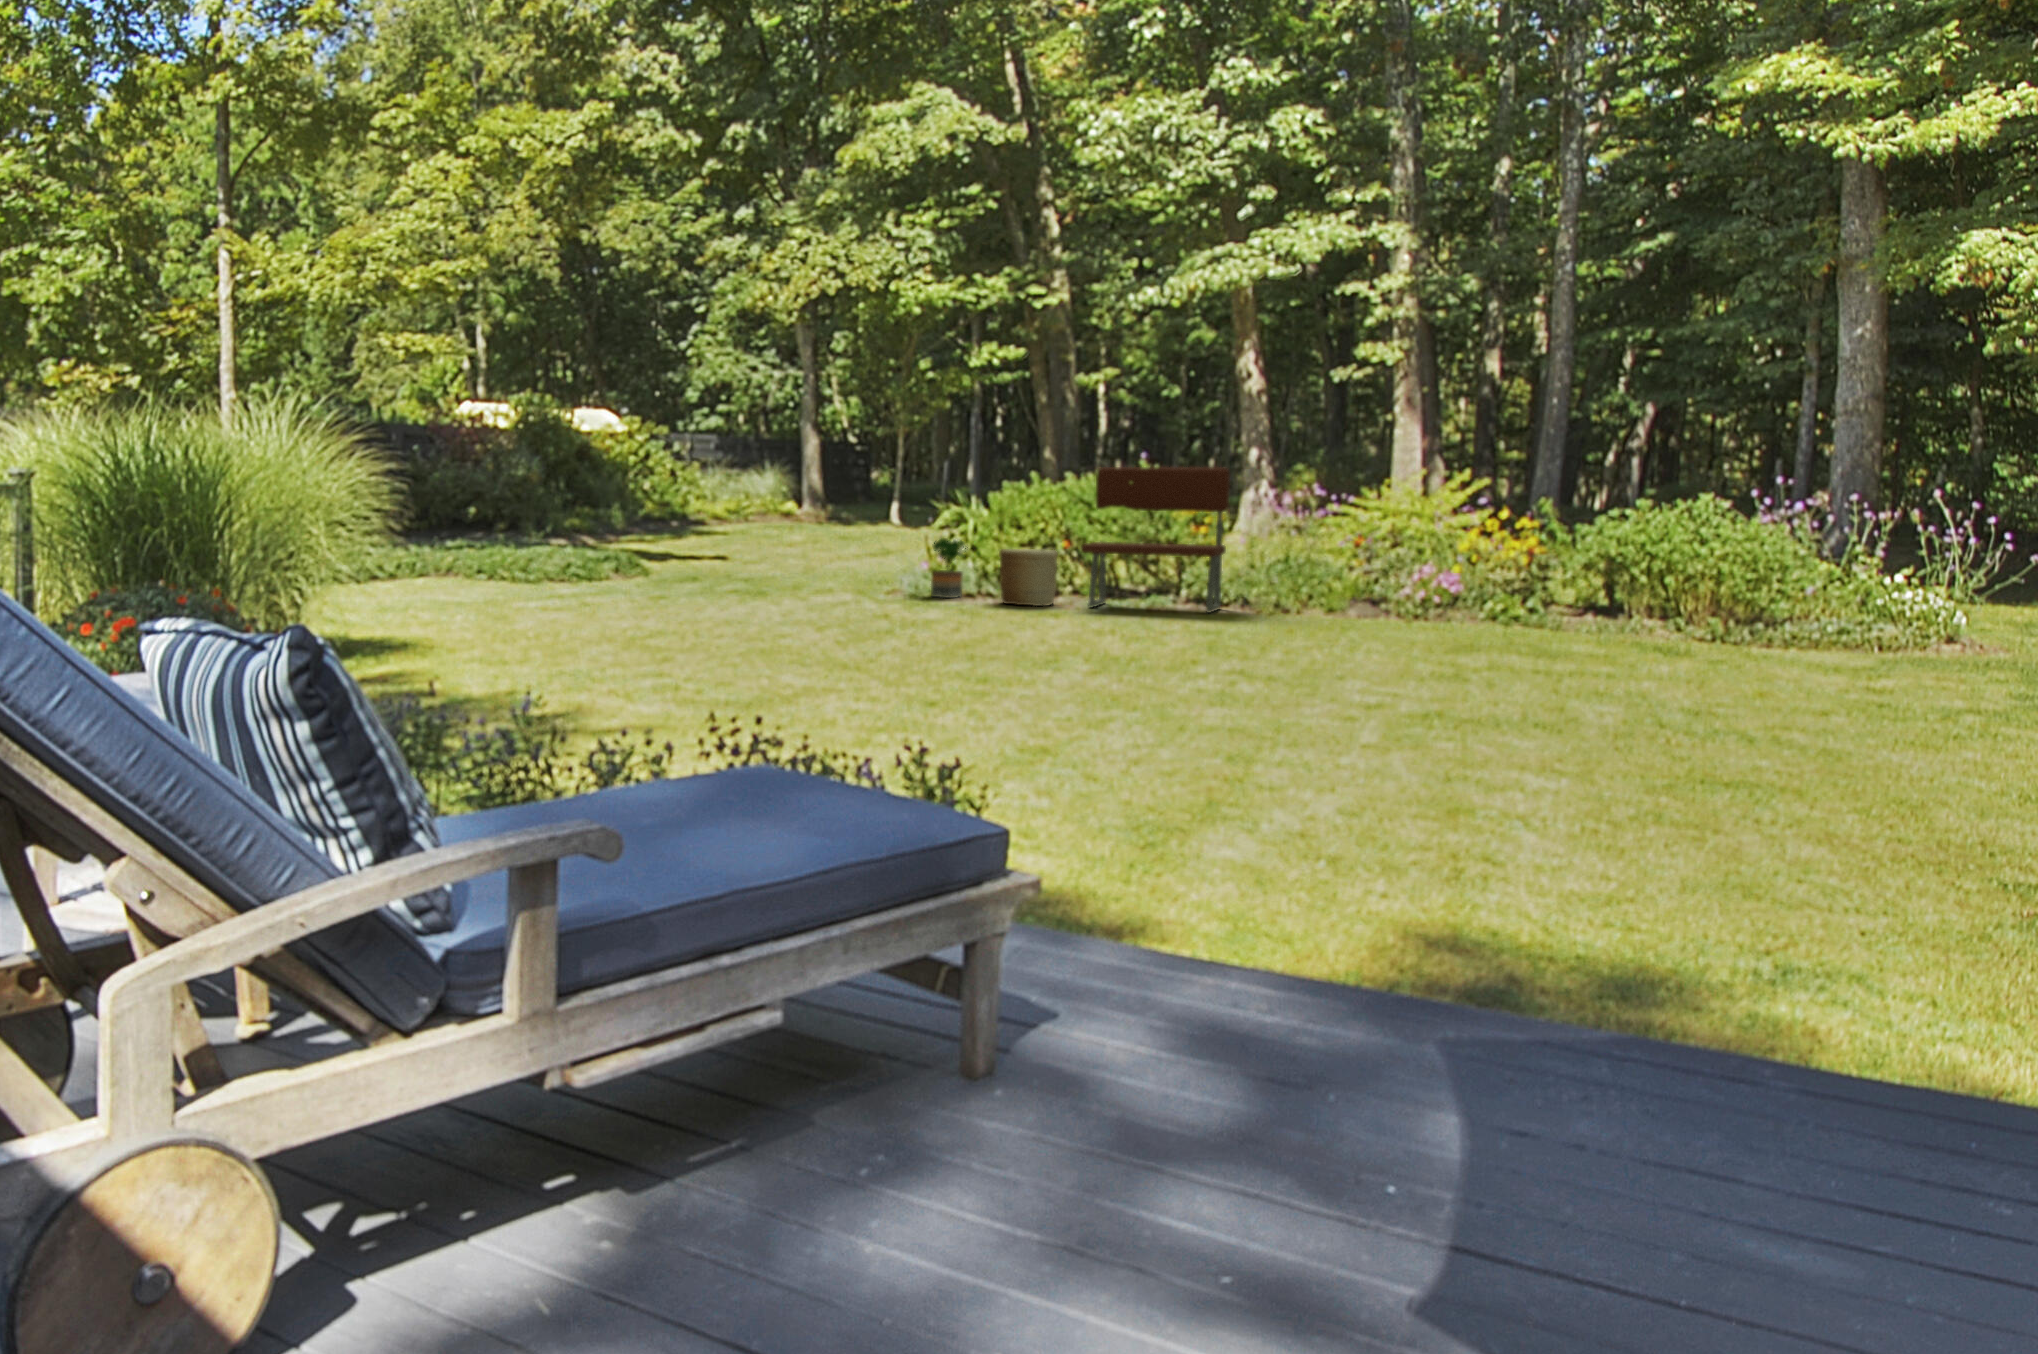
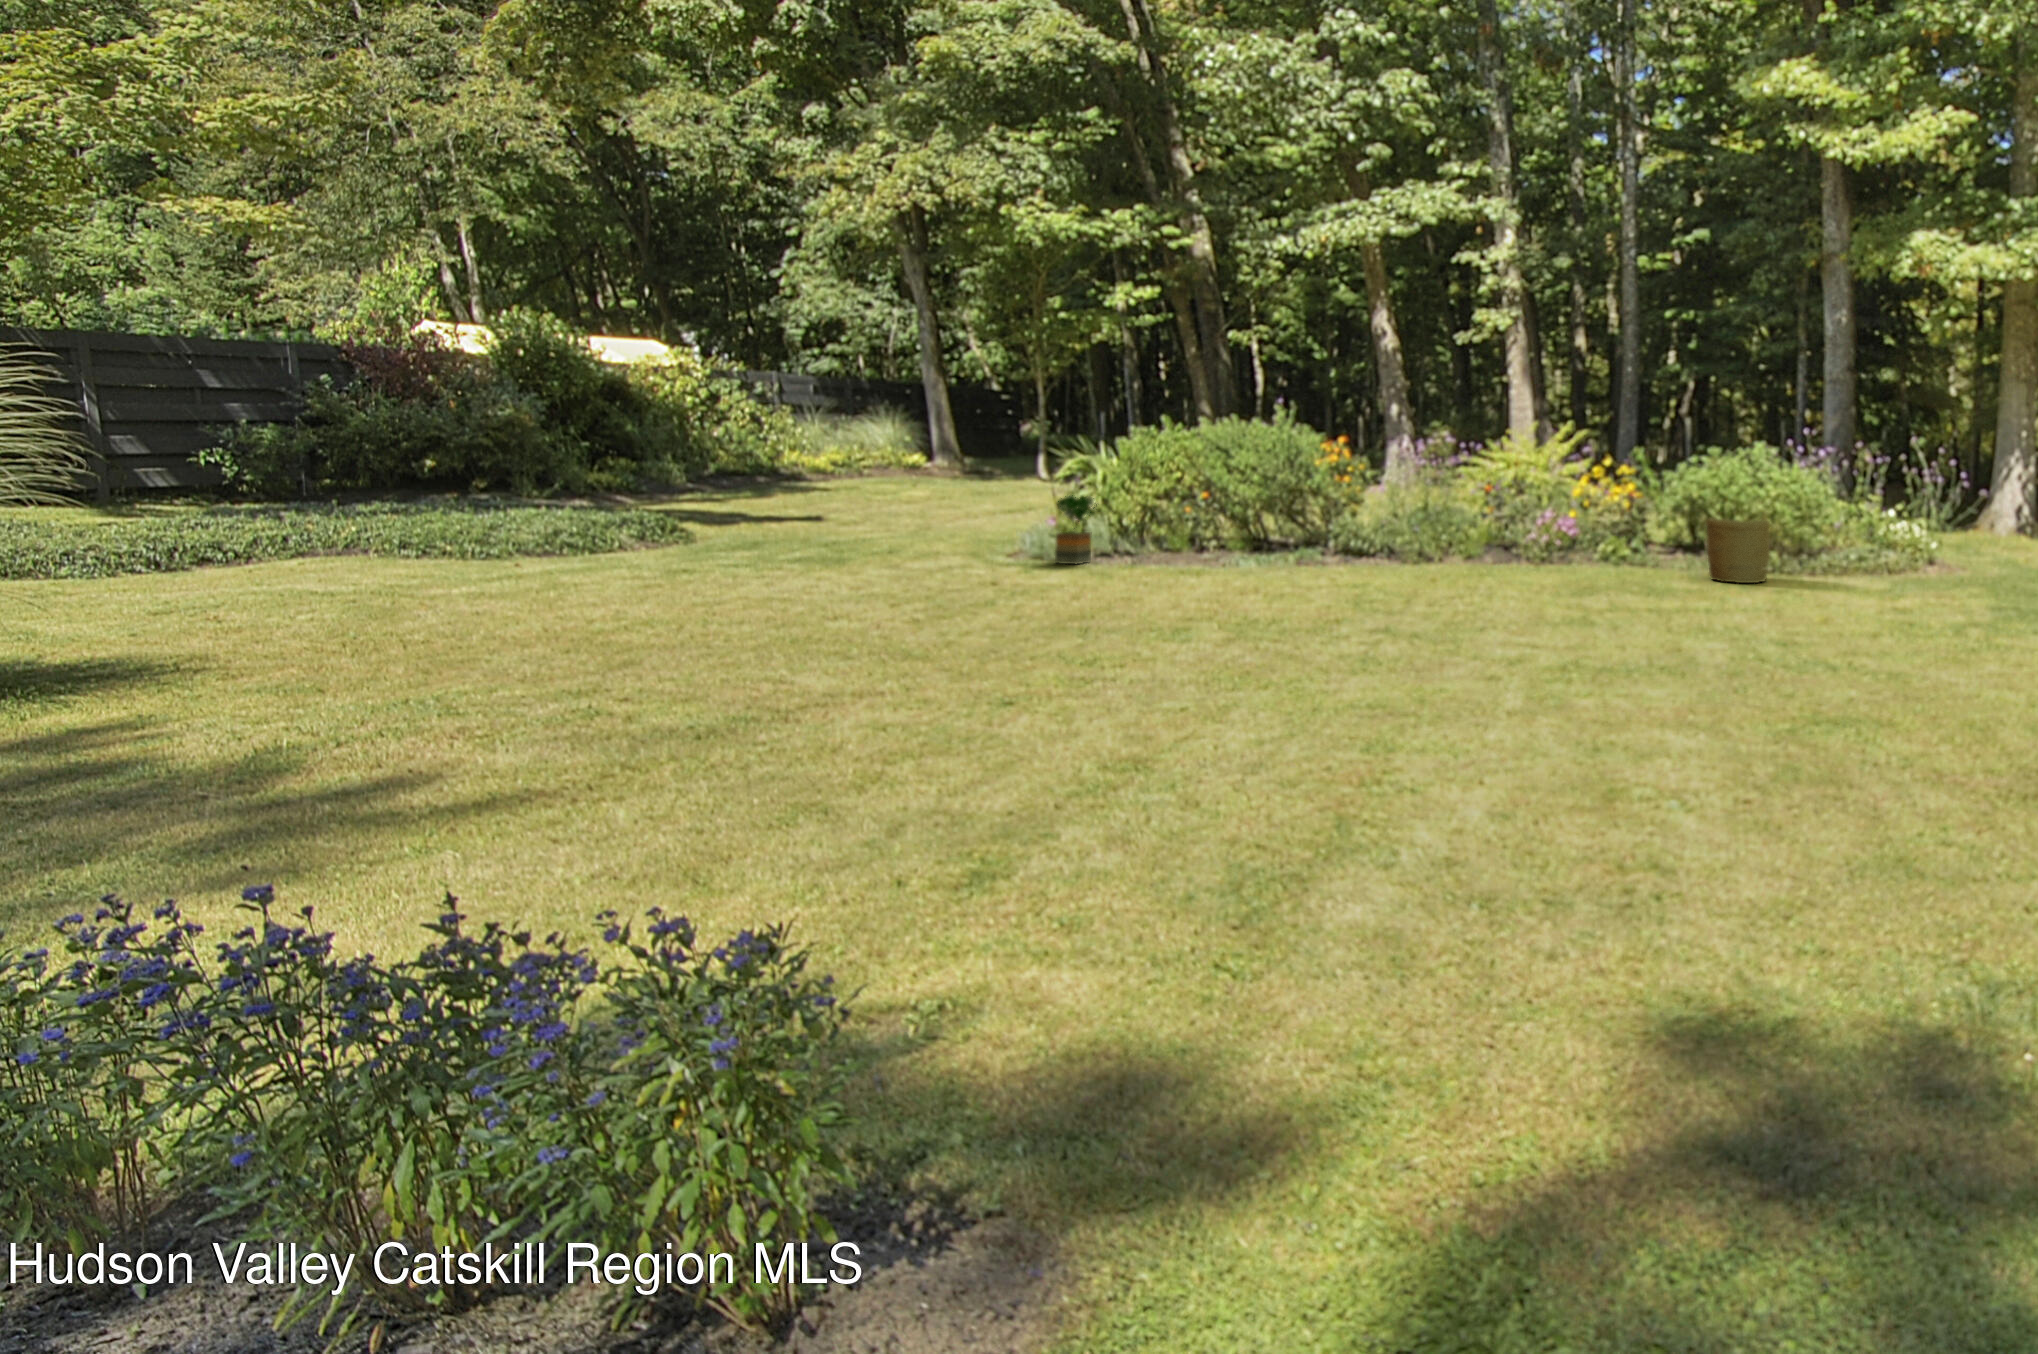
bench: present [1081,467,1230,613] -> none [1226,415,1373,572]
woven basket: present [999,549,1058,606] -> present [1706,518,1770,583]

